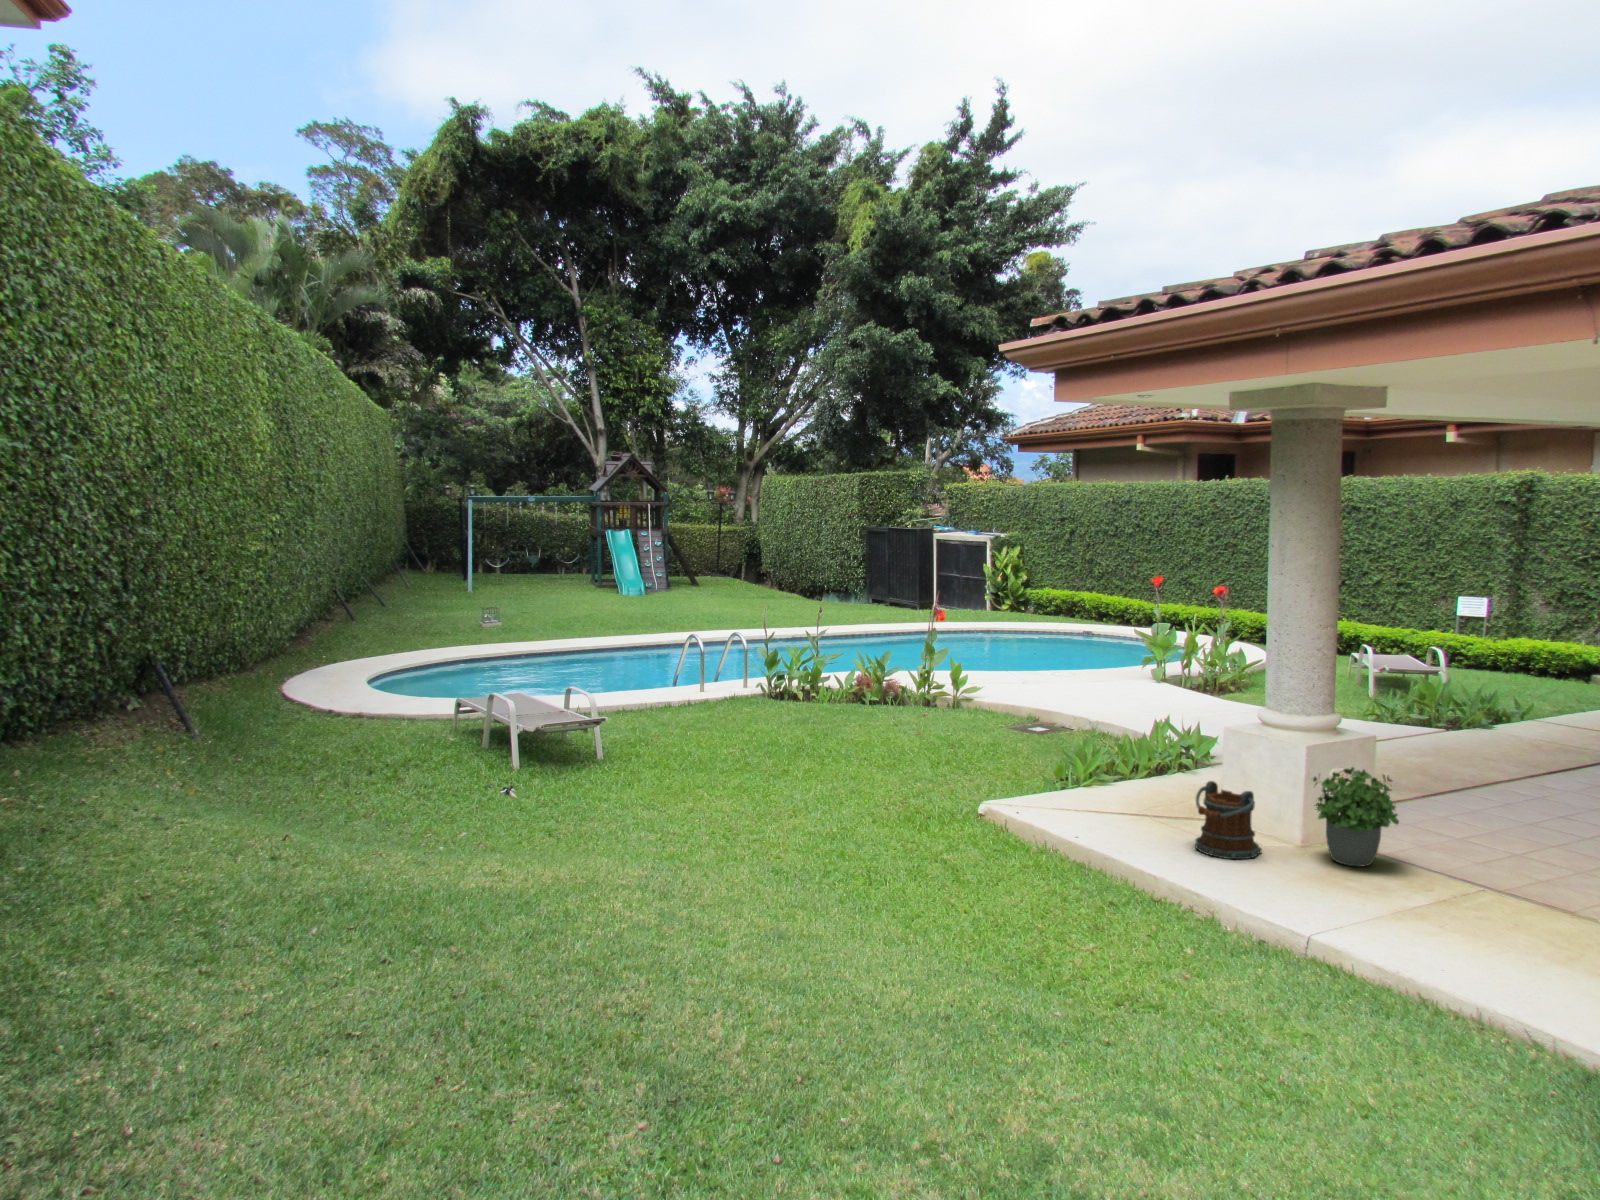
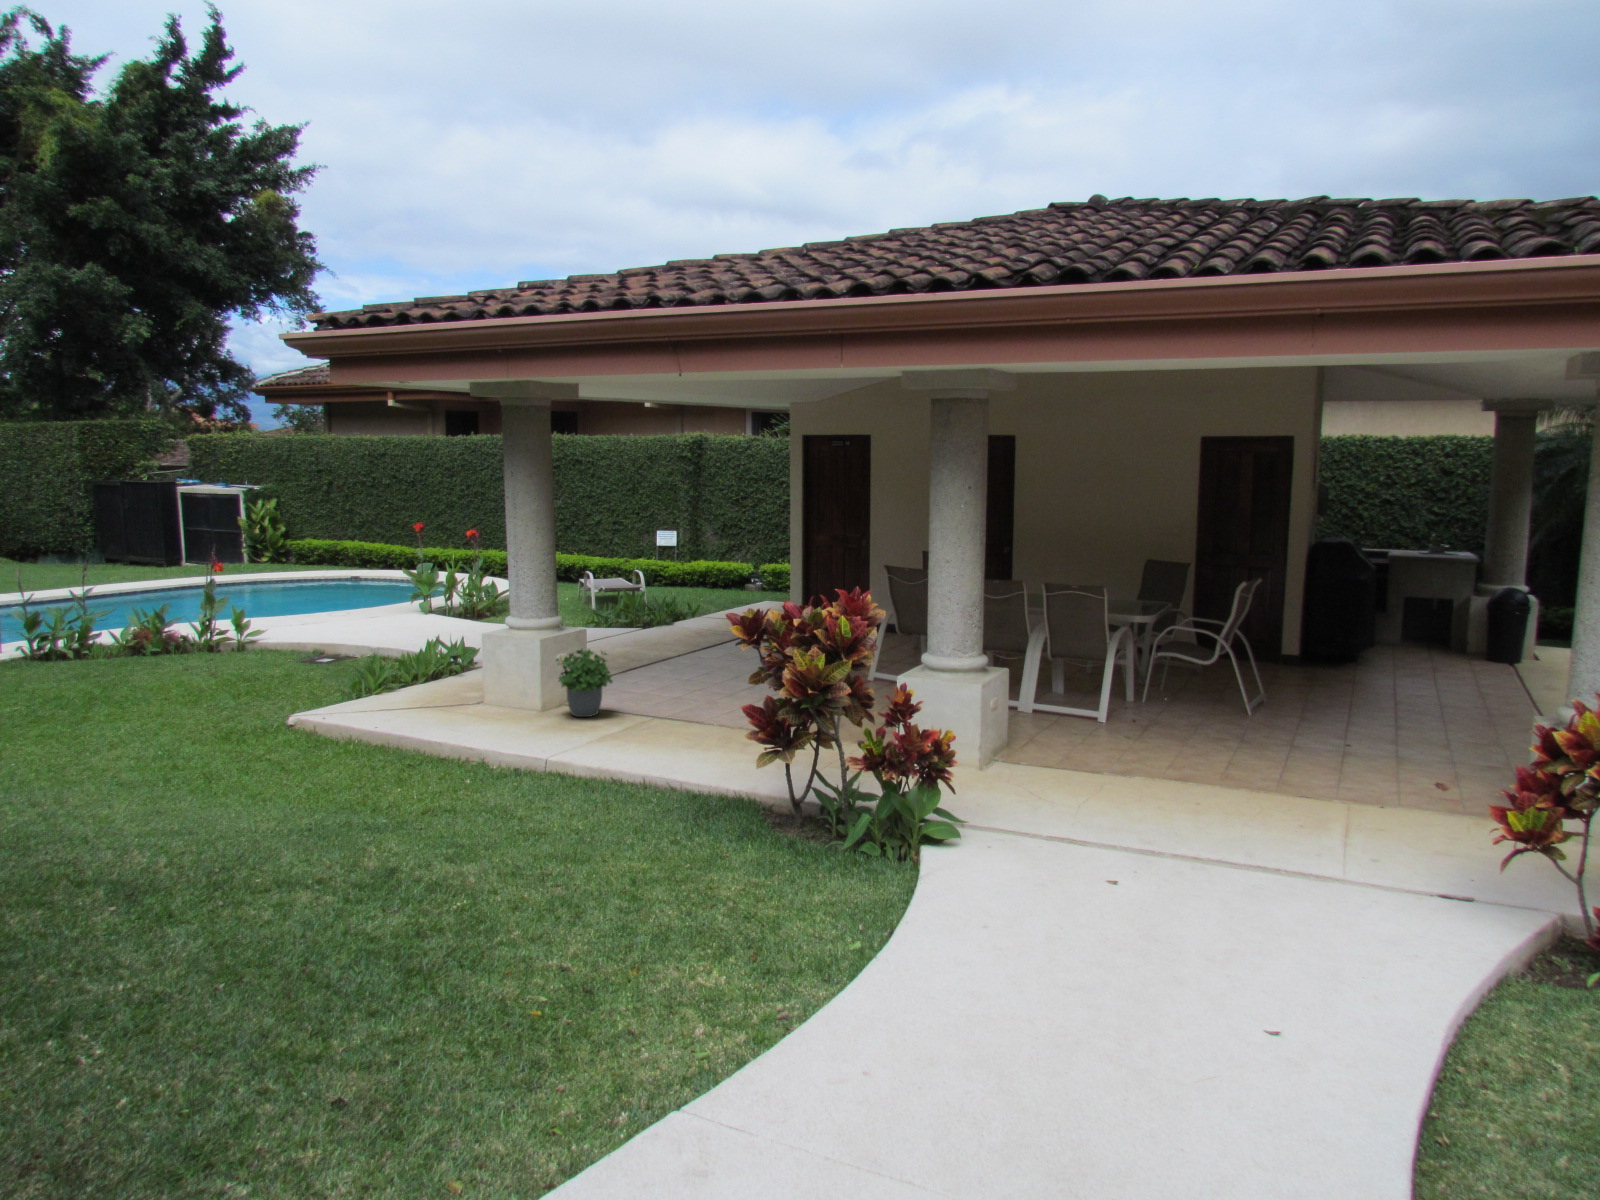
bucket: present [1195,781,1262,859] -> none [474,671,524,726]

